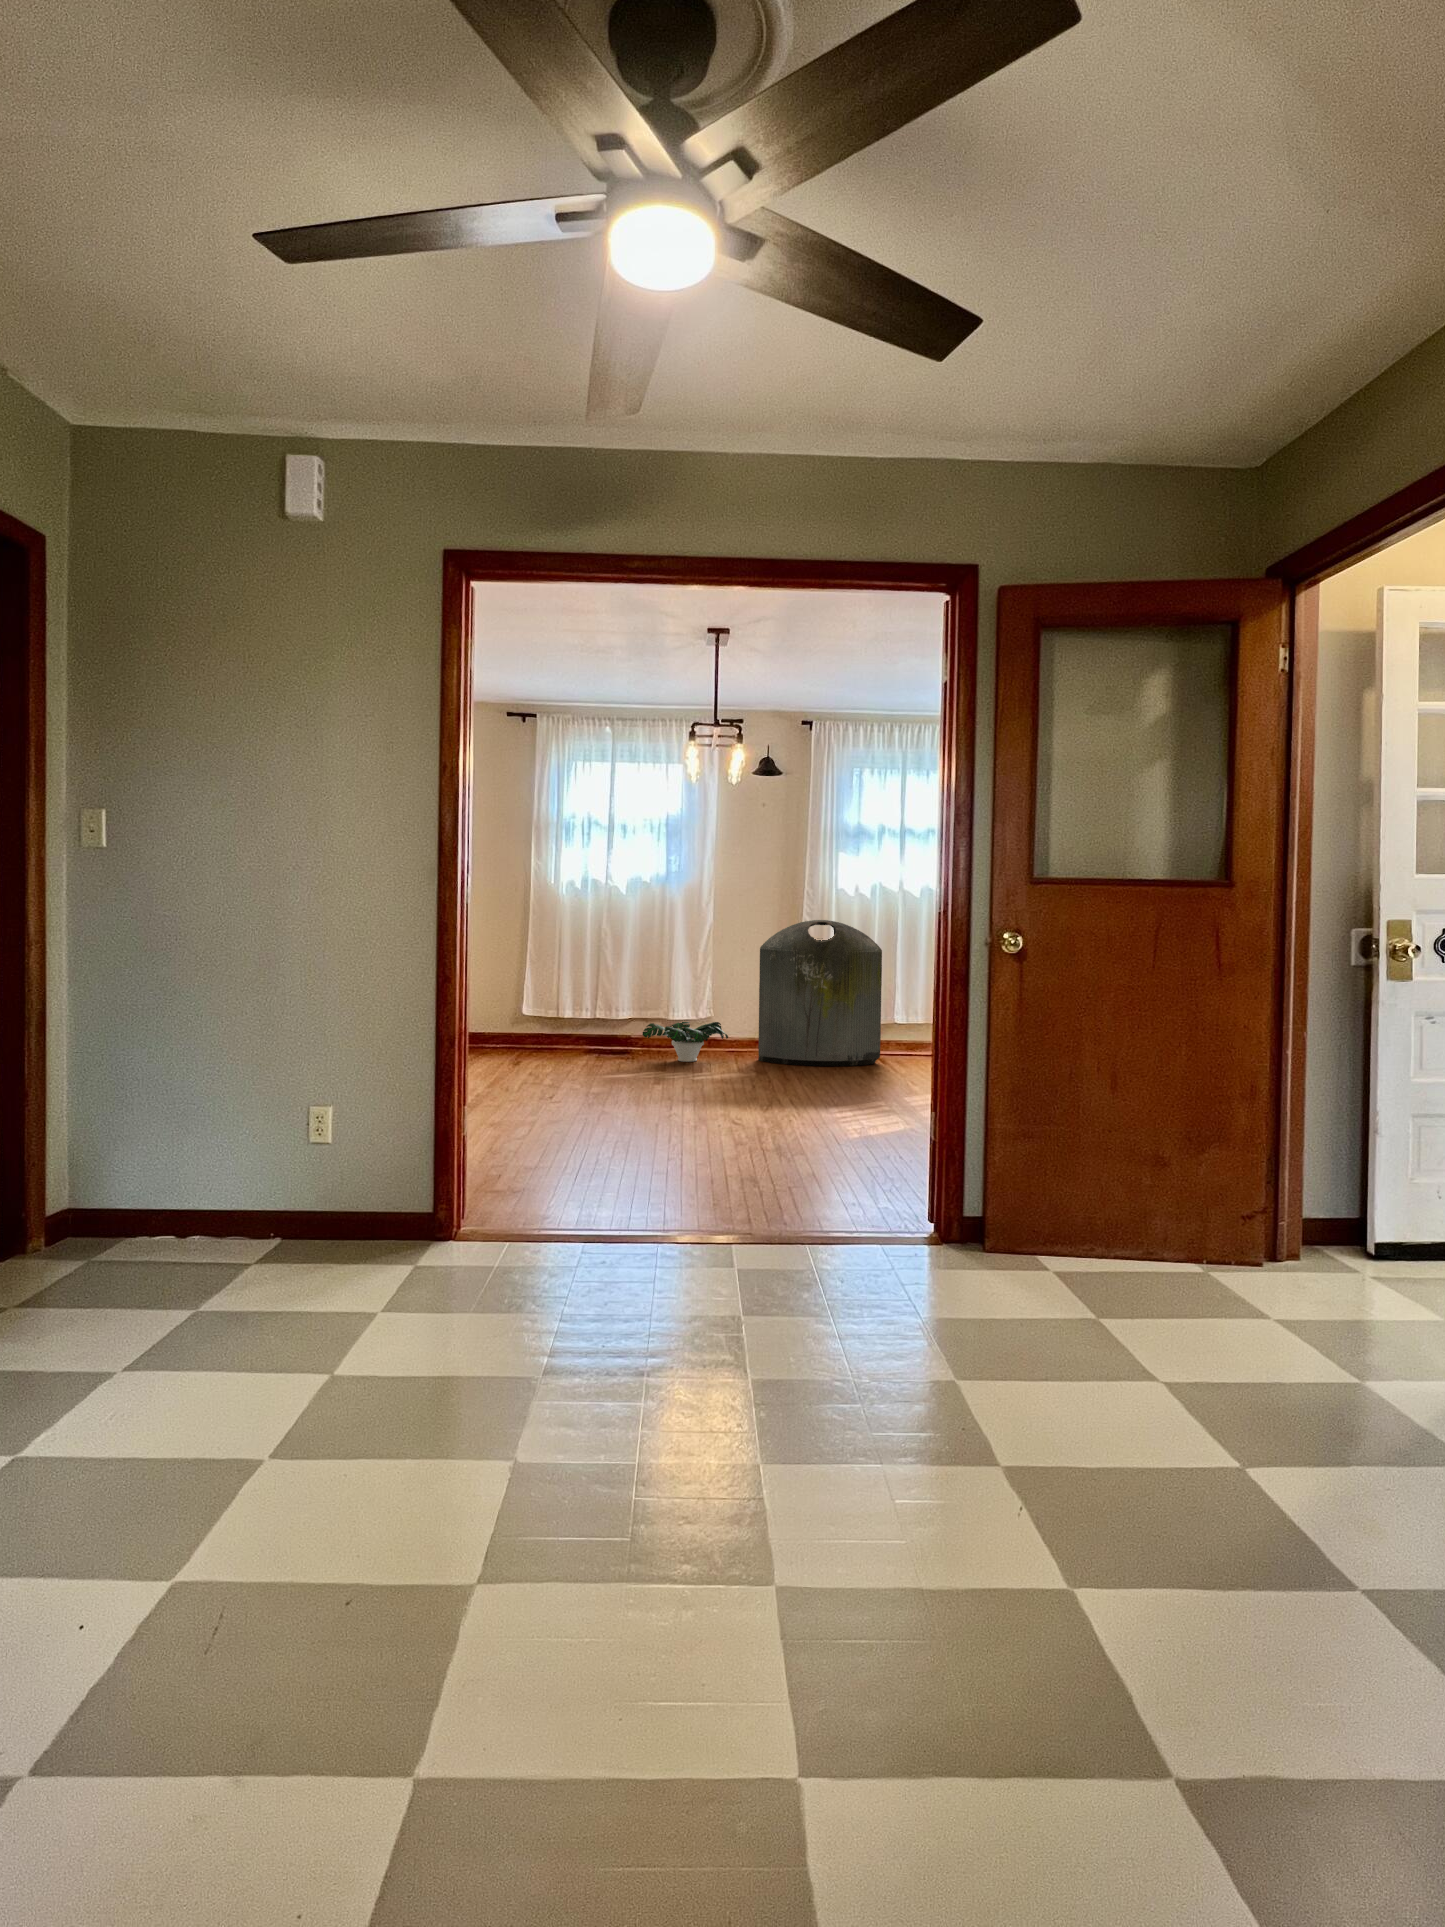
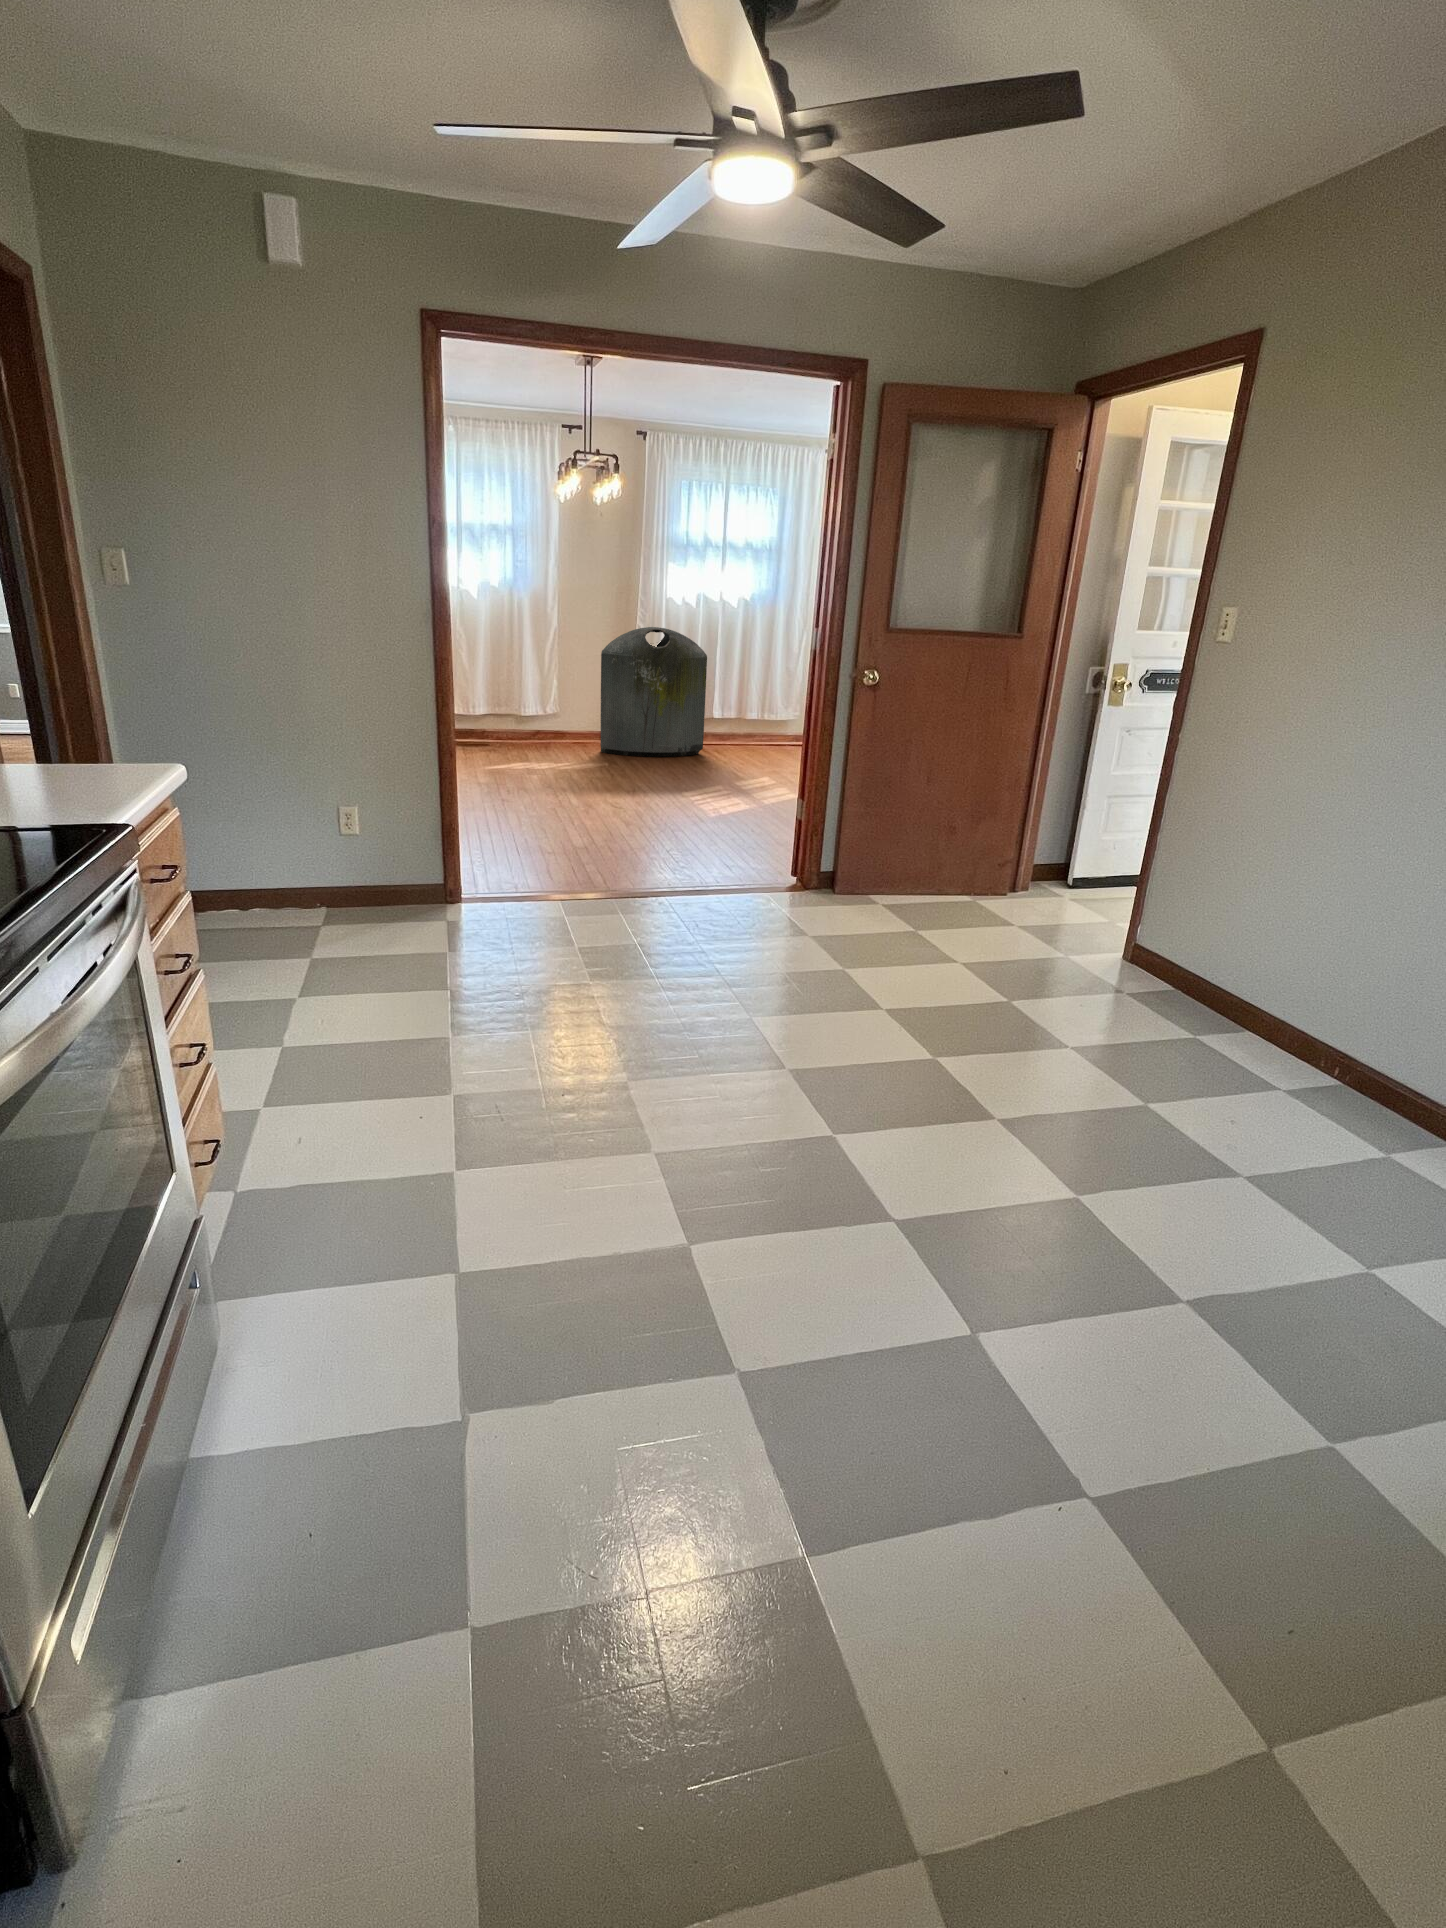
potted plant: present [642,1022,728,1062] -> none [501,717,578,754]

